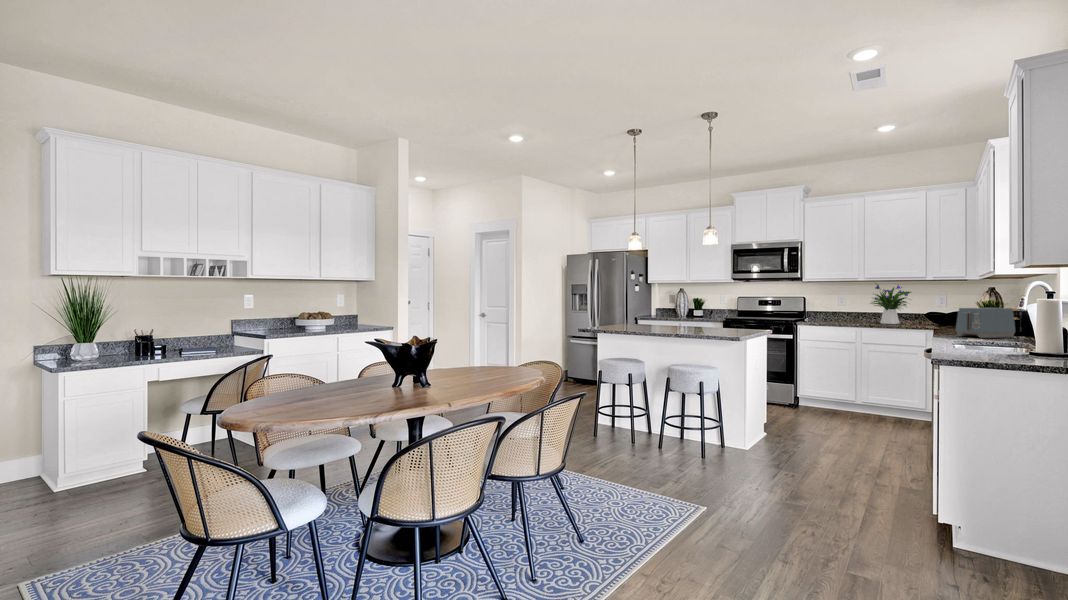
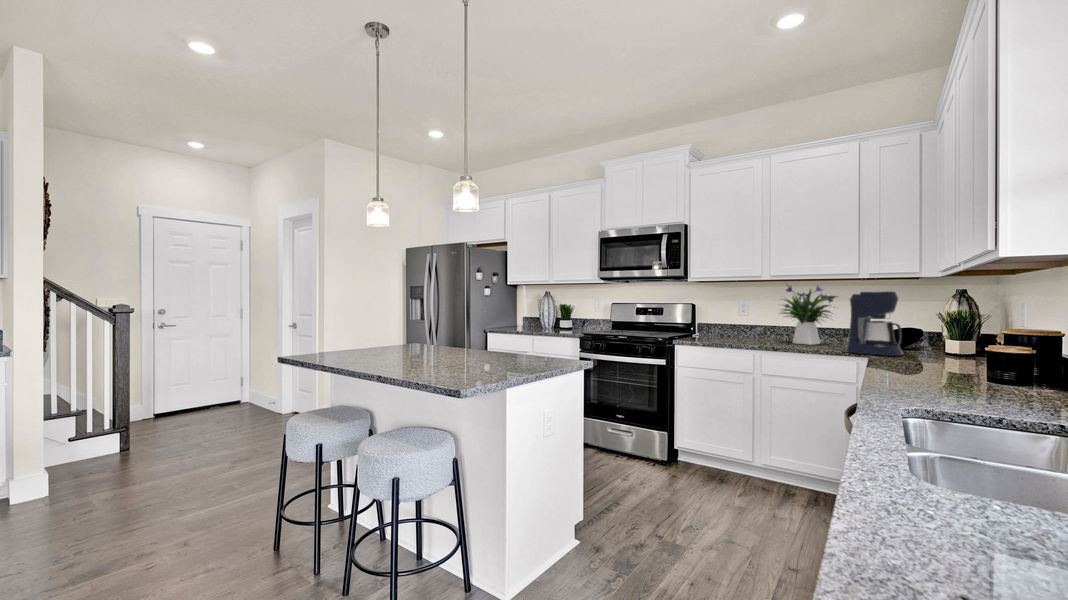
coffee maker: none [919,289,955,328] -> present [846,291,903,356]
toaster: present [956,308,1015,338] -> none [906,328,1025,393]

